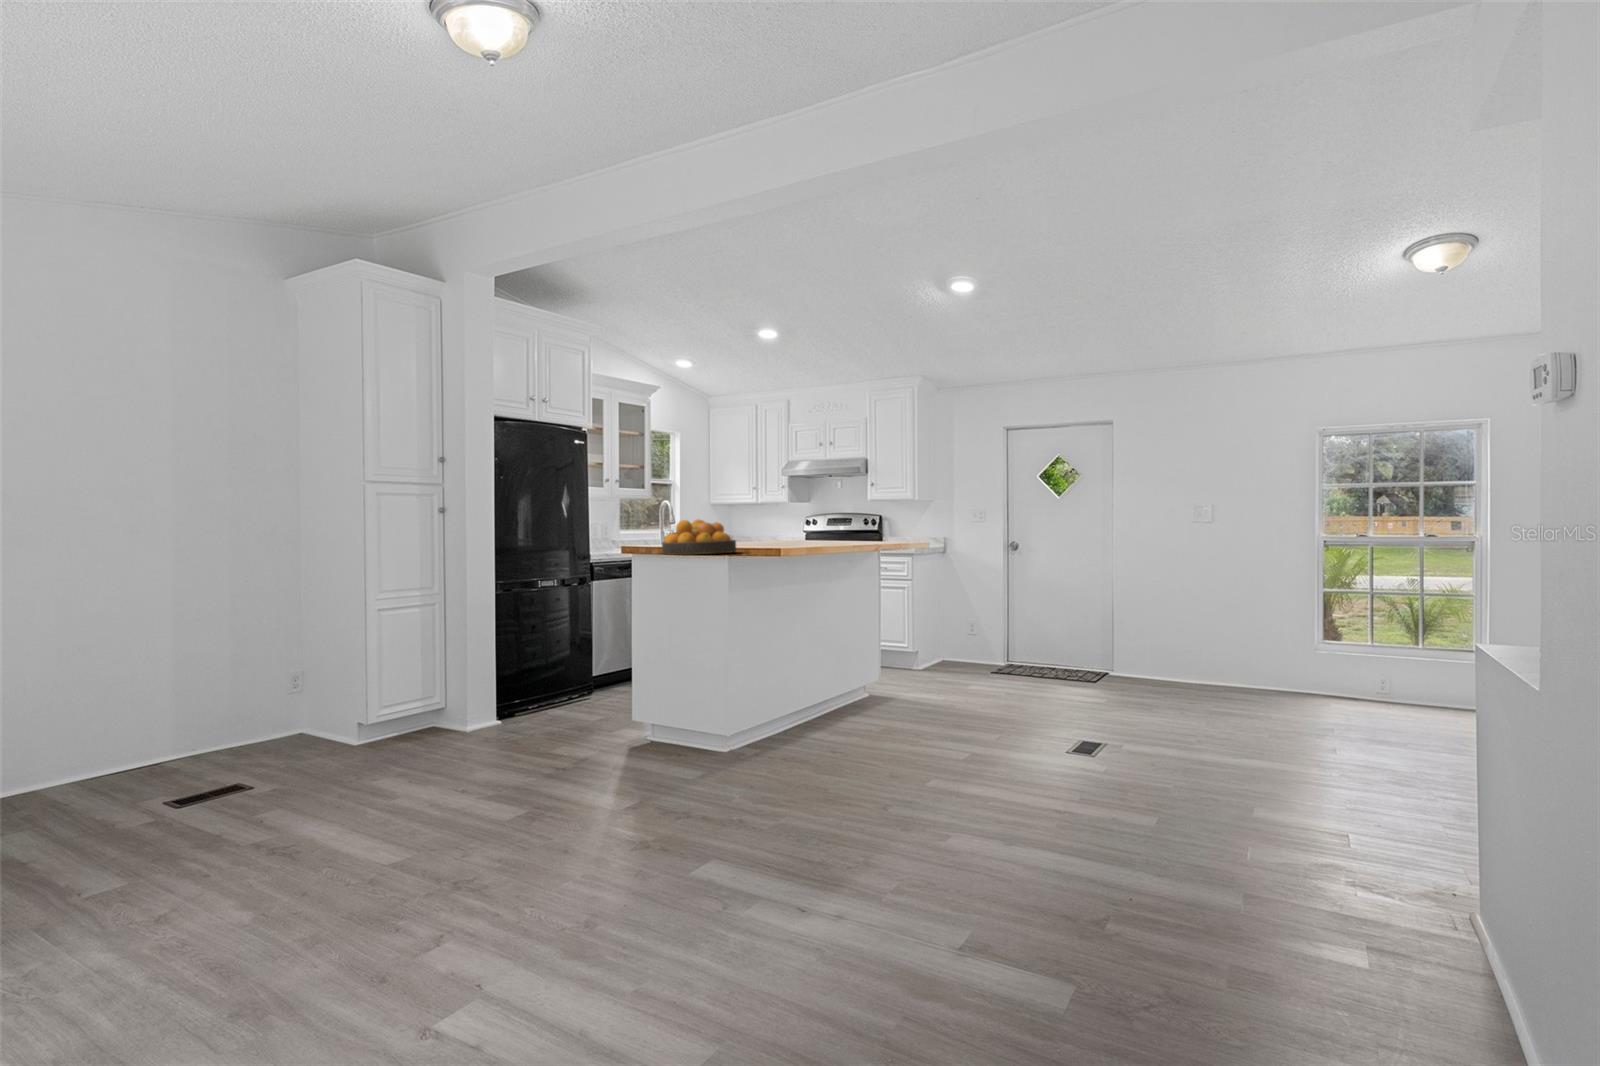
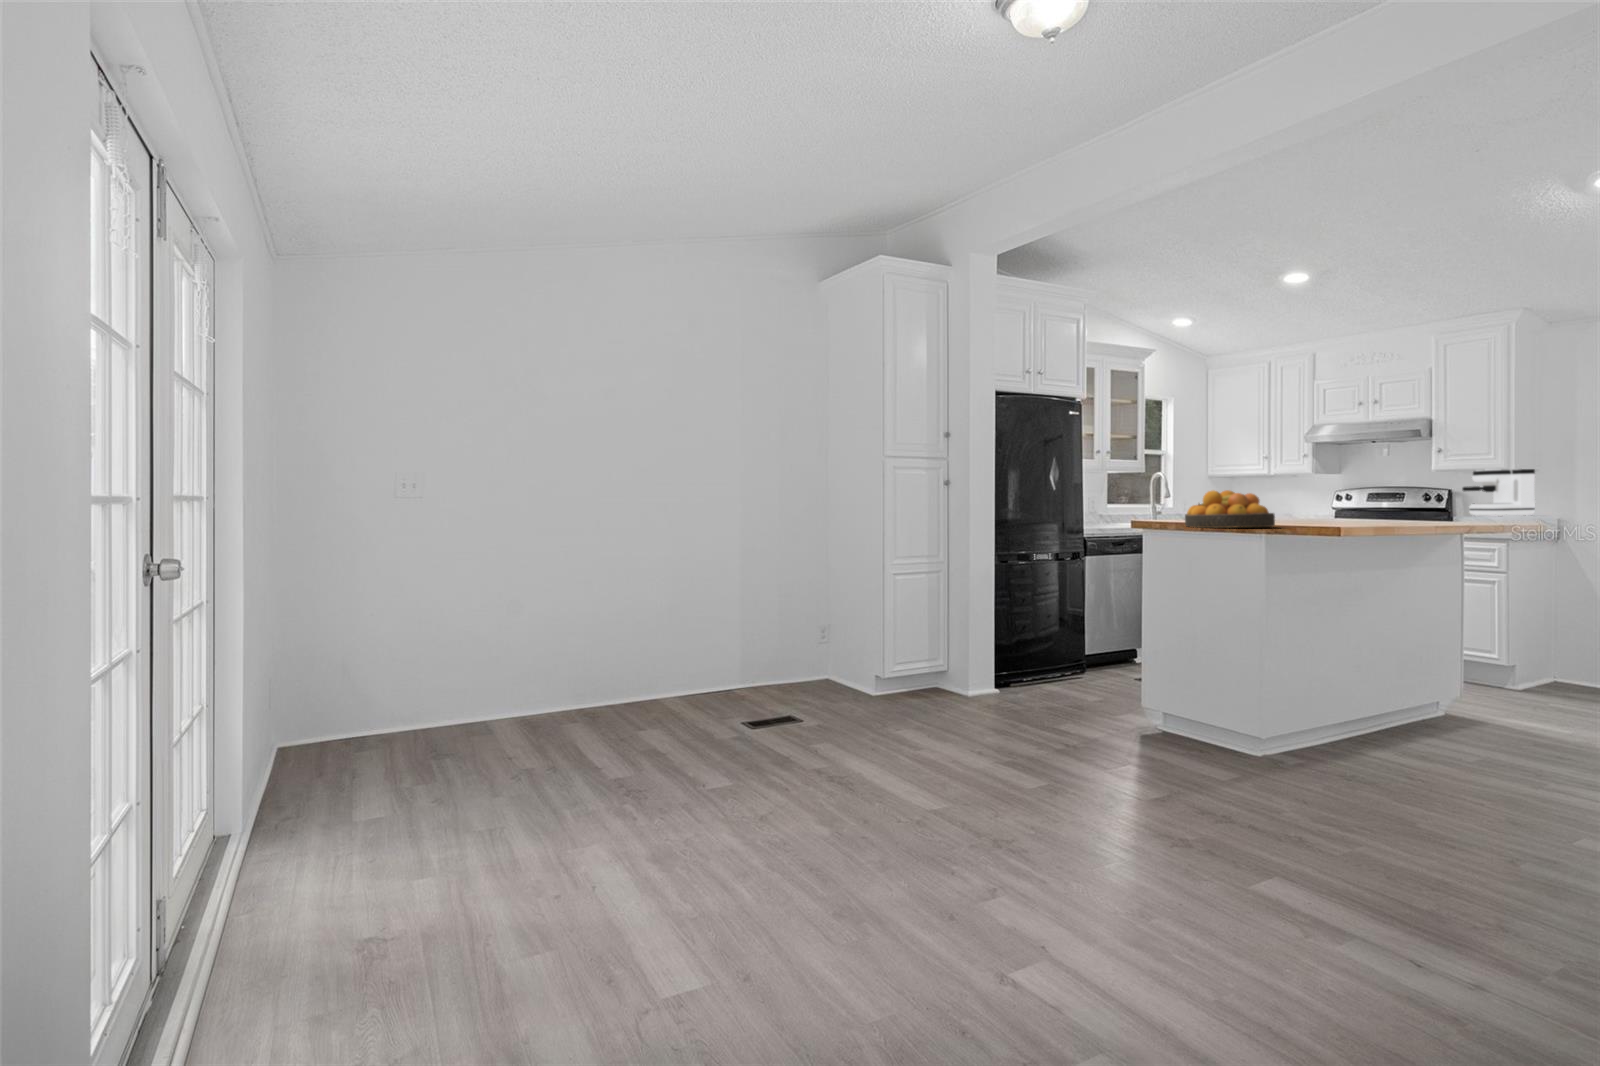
coffee maker: none [888,495,933,536] -> present [1462,469,1535,516]

